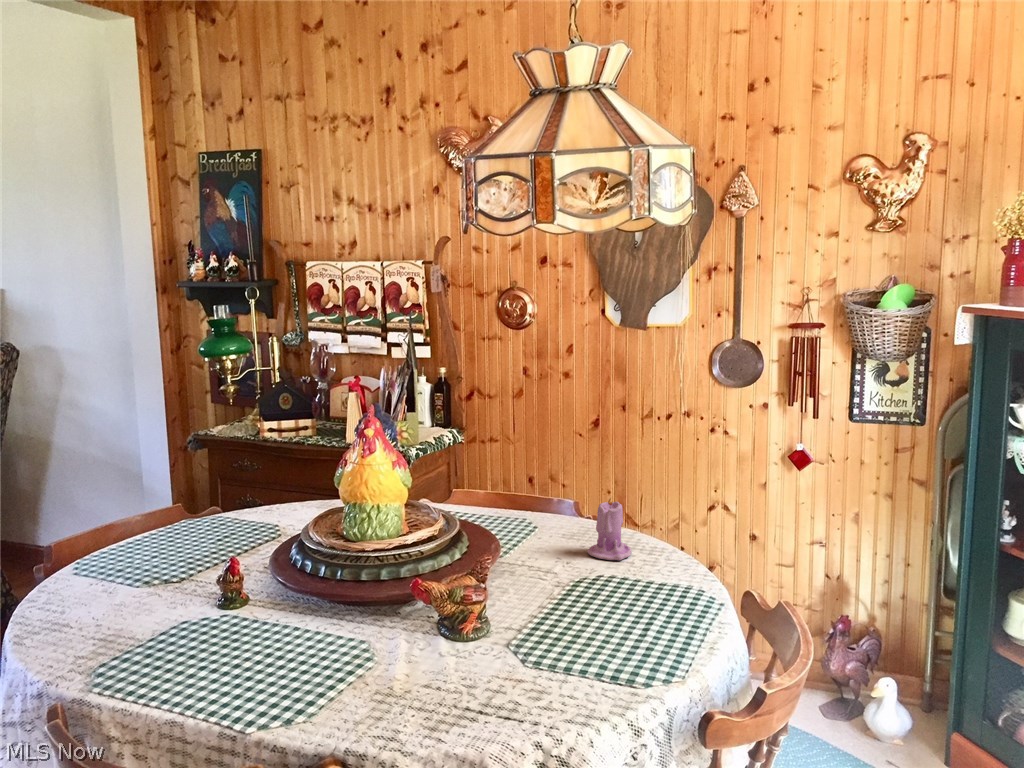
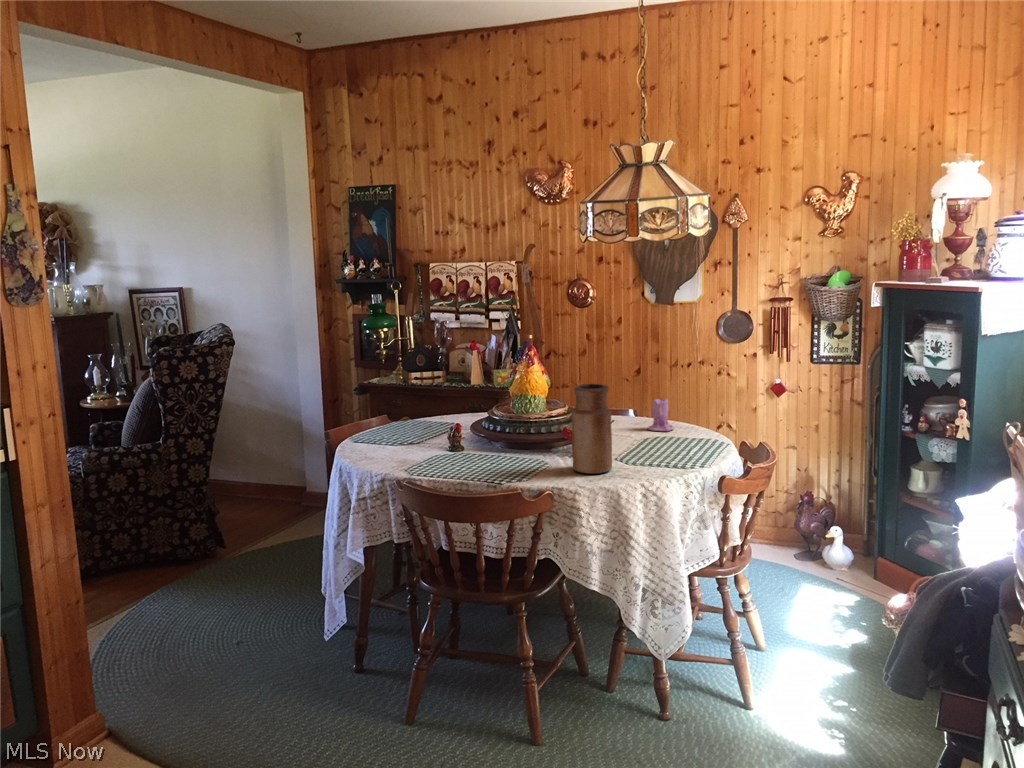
vase: none [409,518,492,705] -> present [571,384,612,474]

